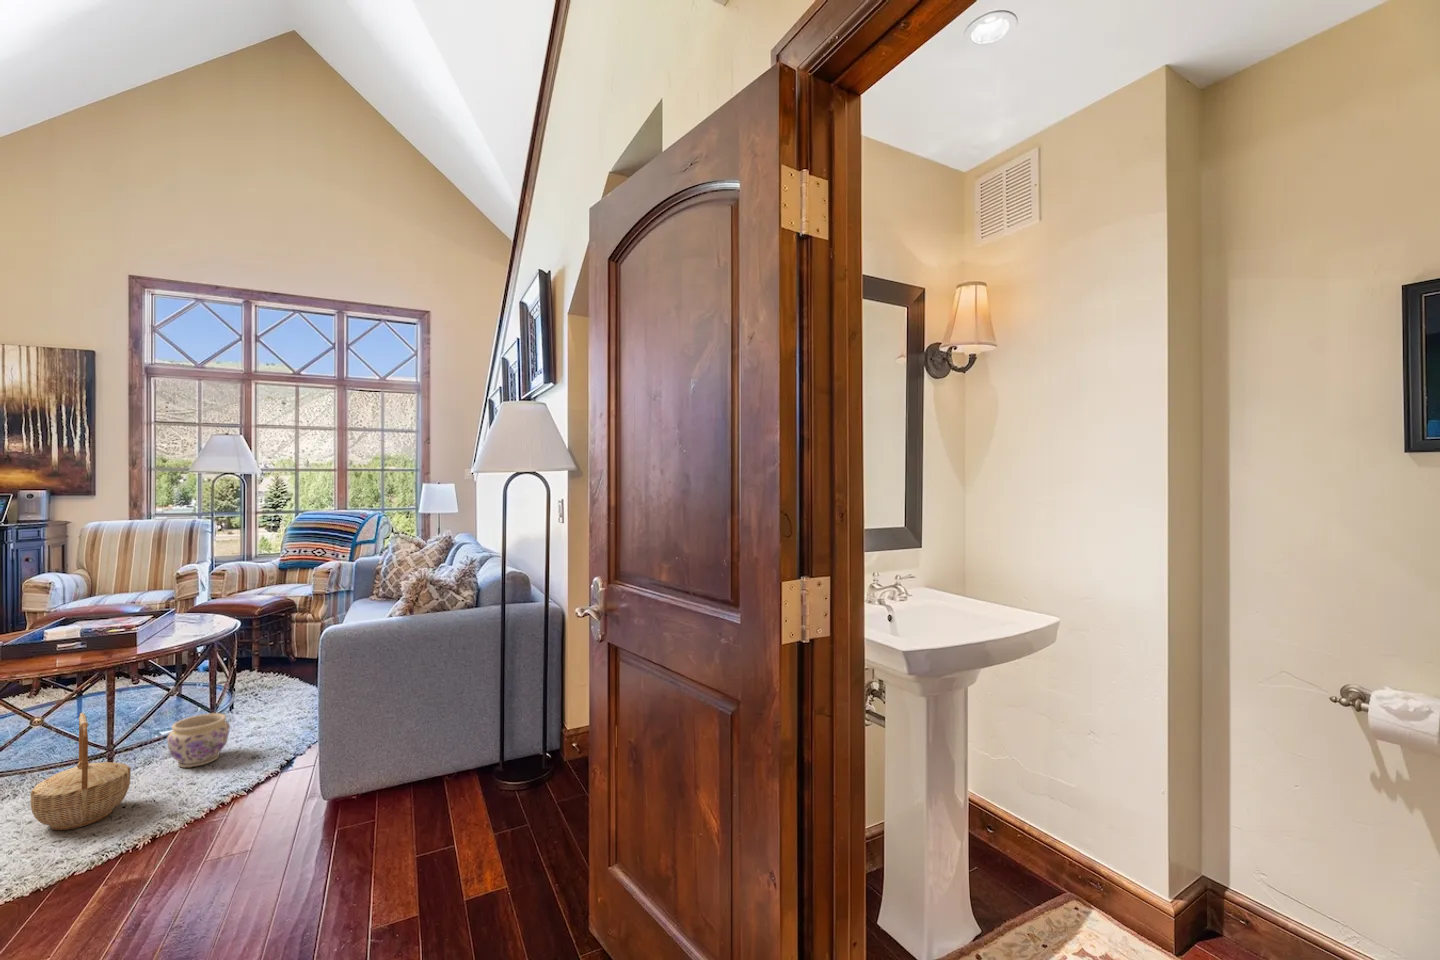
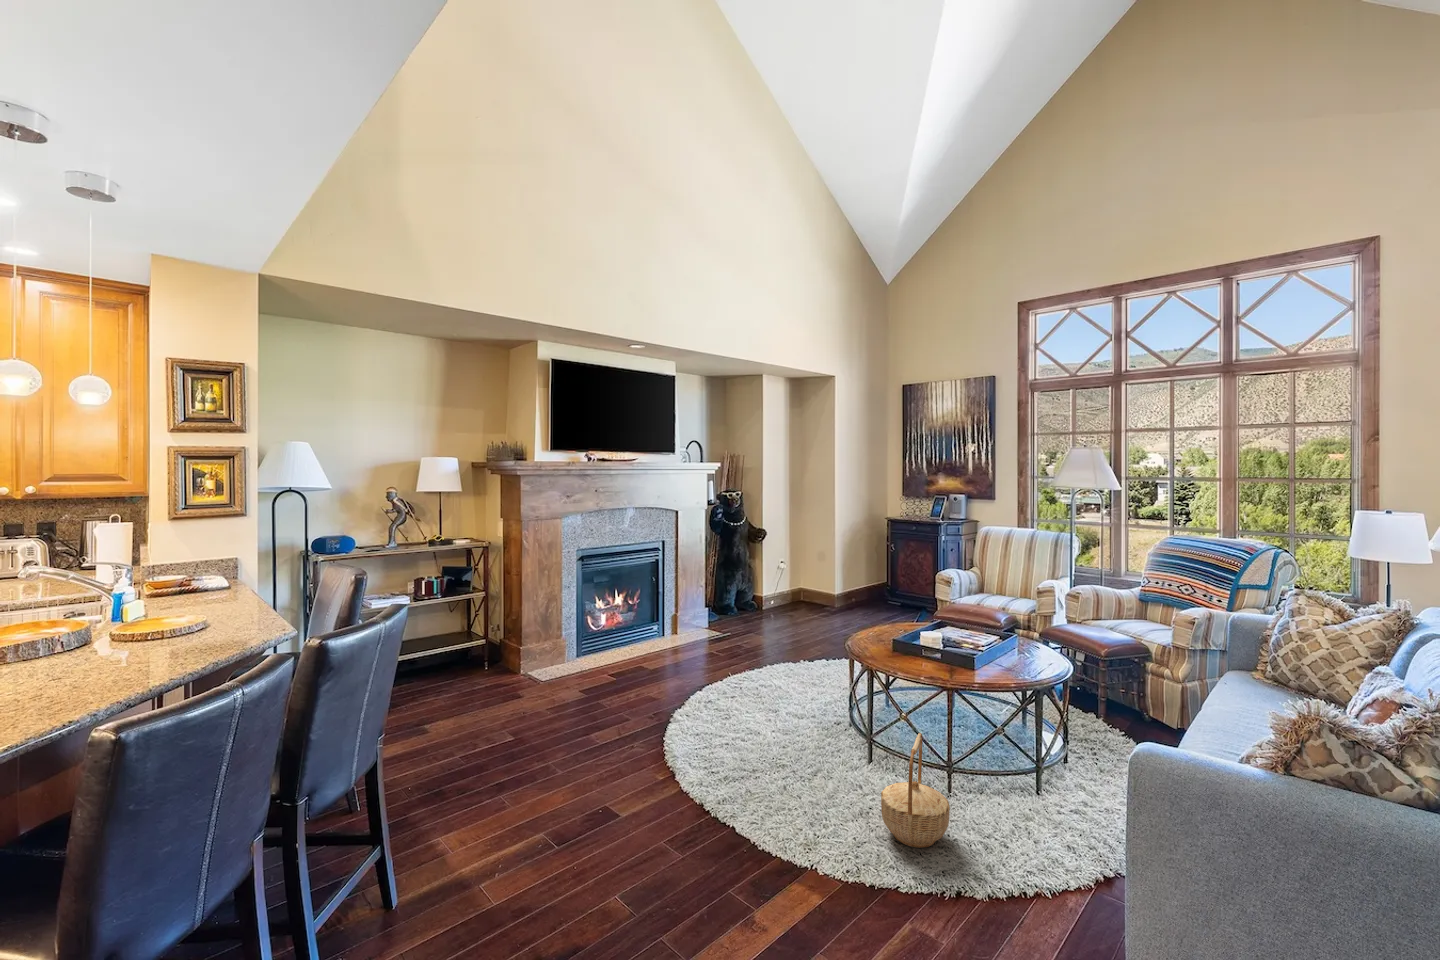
planter: present [167,713,230,768] -> none [990,768,1047,831]

